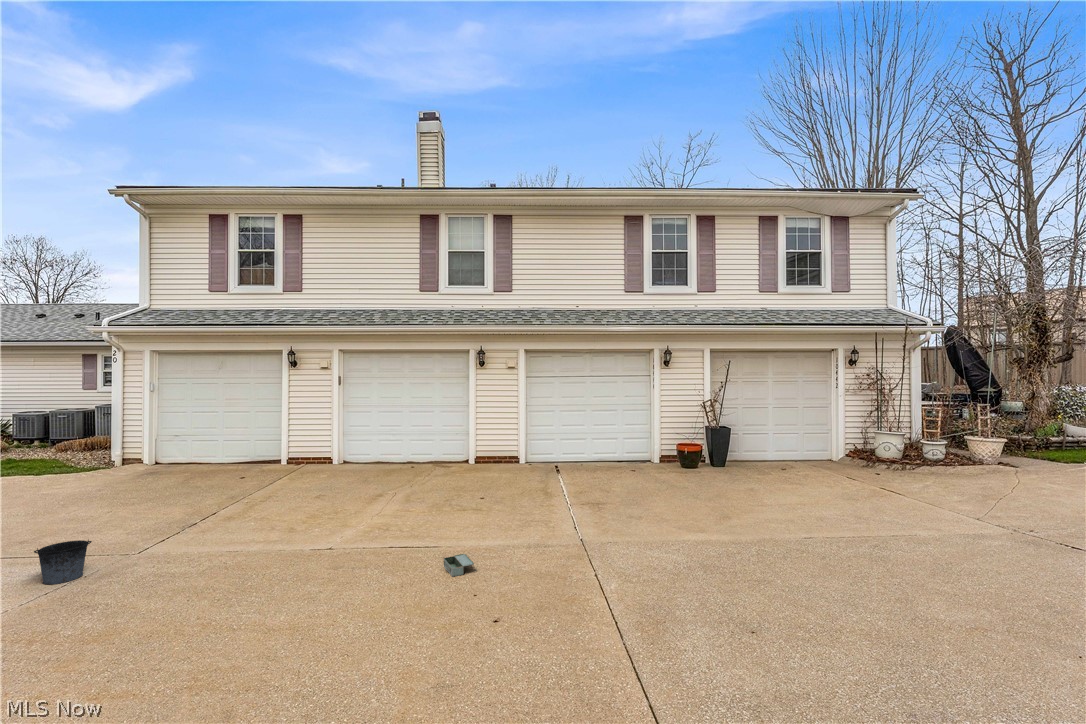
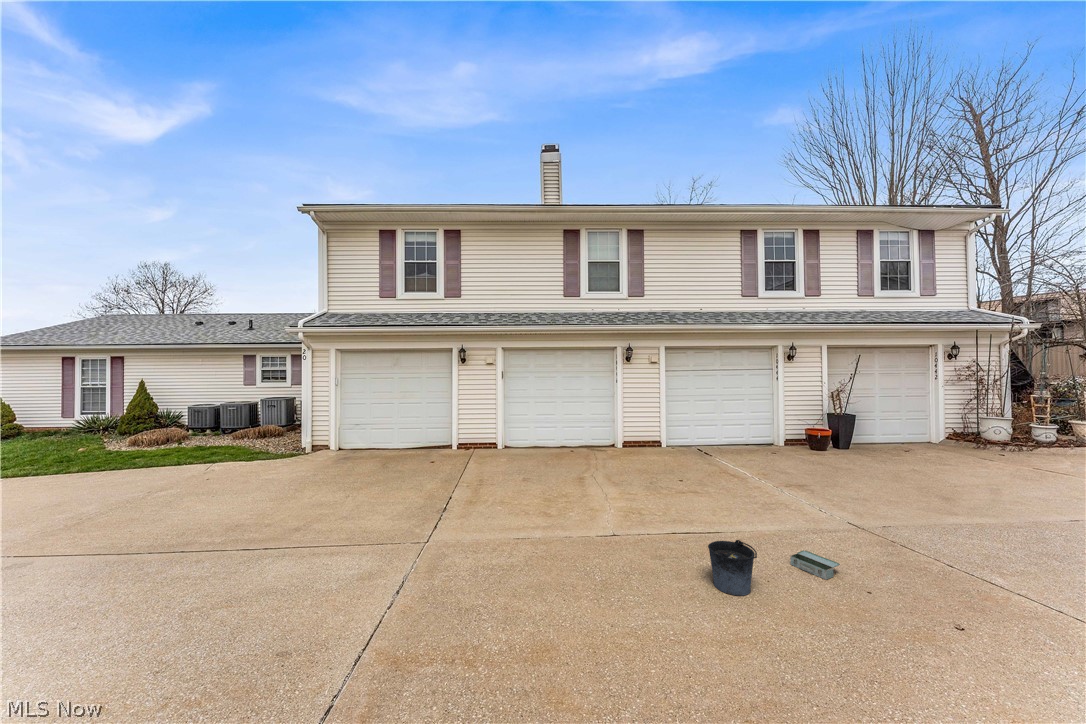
bucket: present [34,540,92,584] -> present [708,540,757,596]

